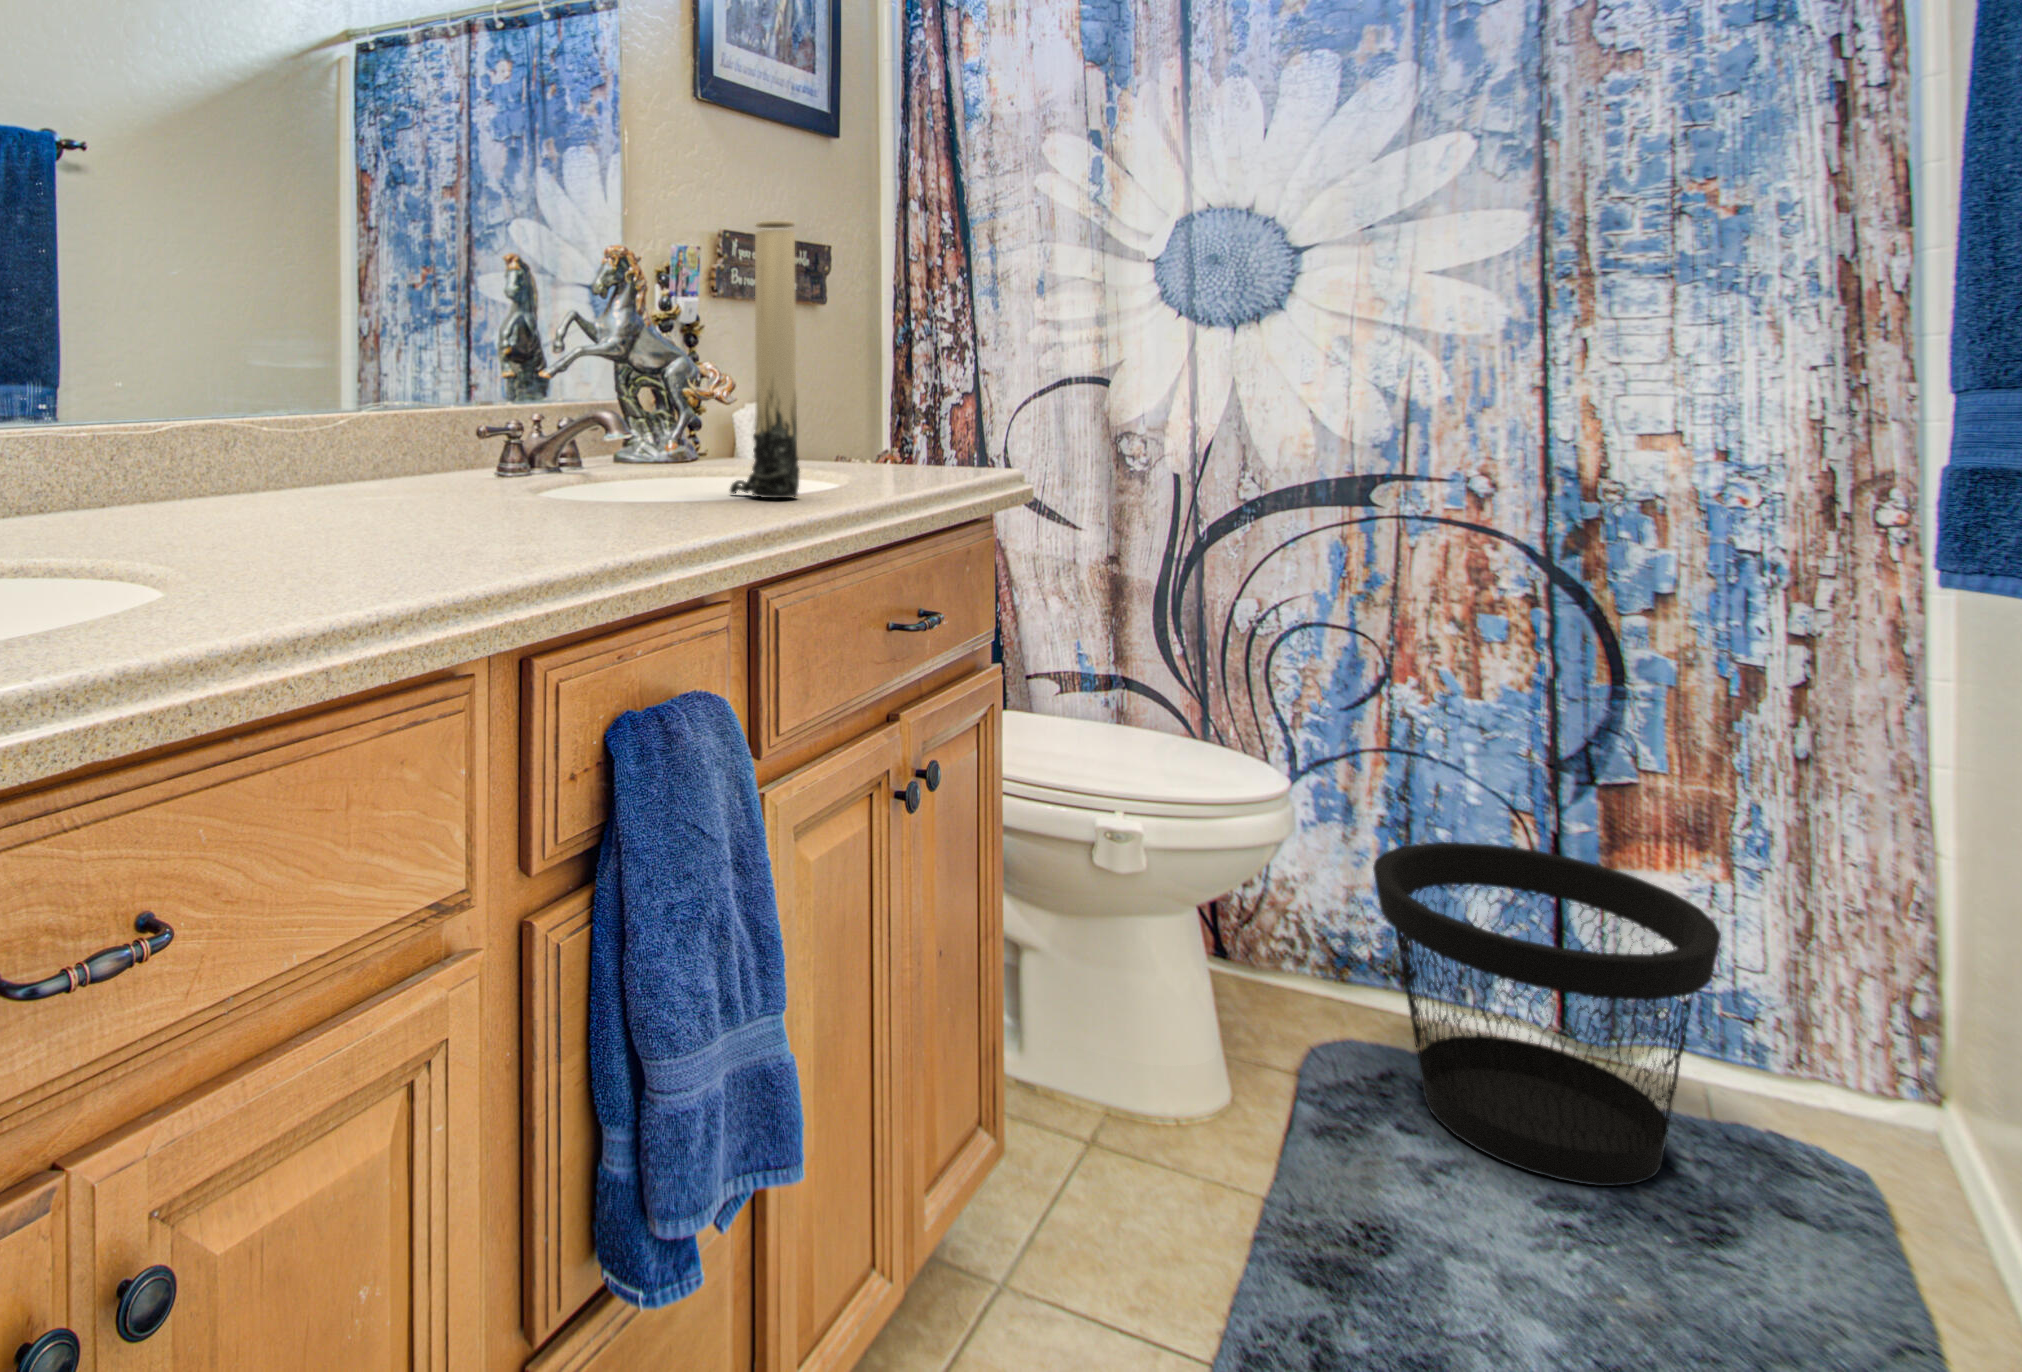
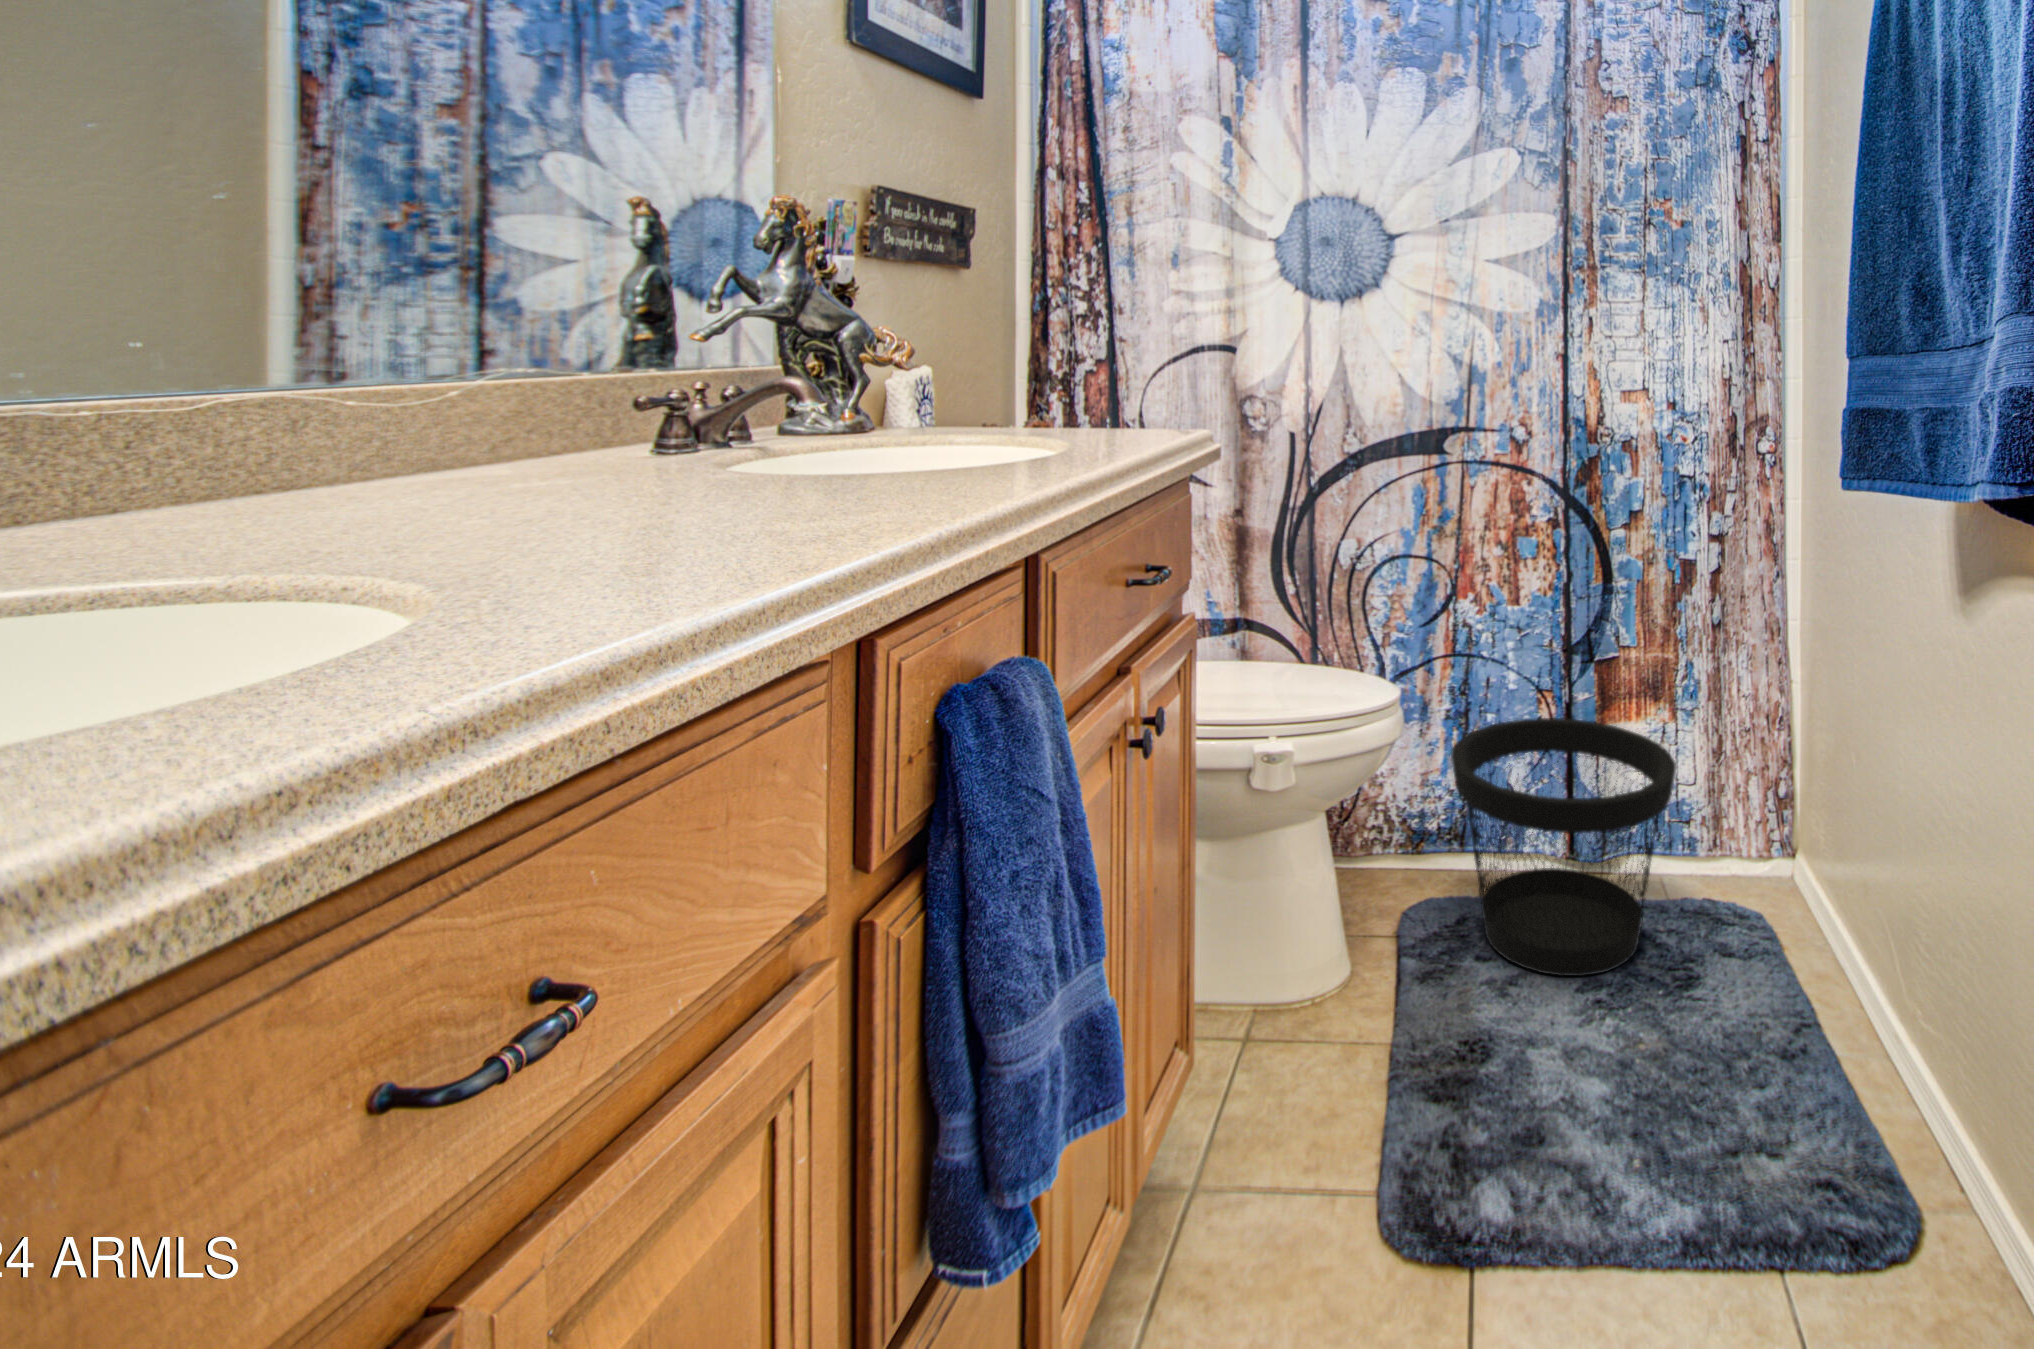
candle: present [730,221,800,498] -> none [871,180,961,503]

